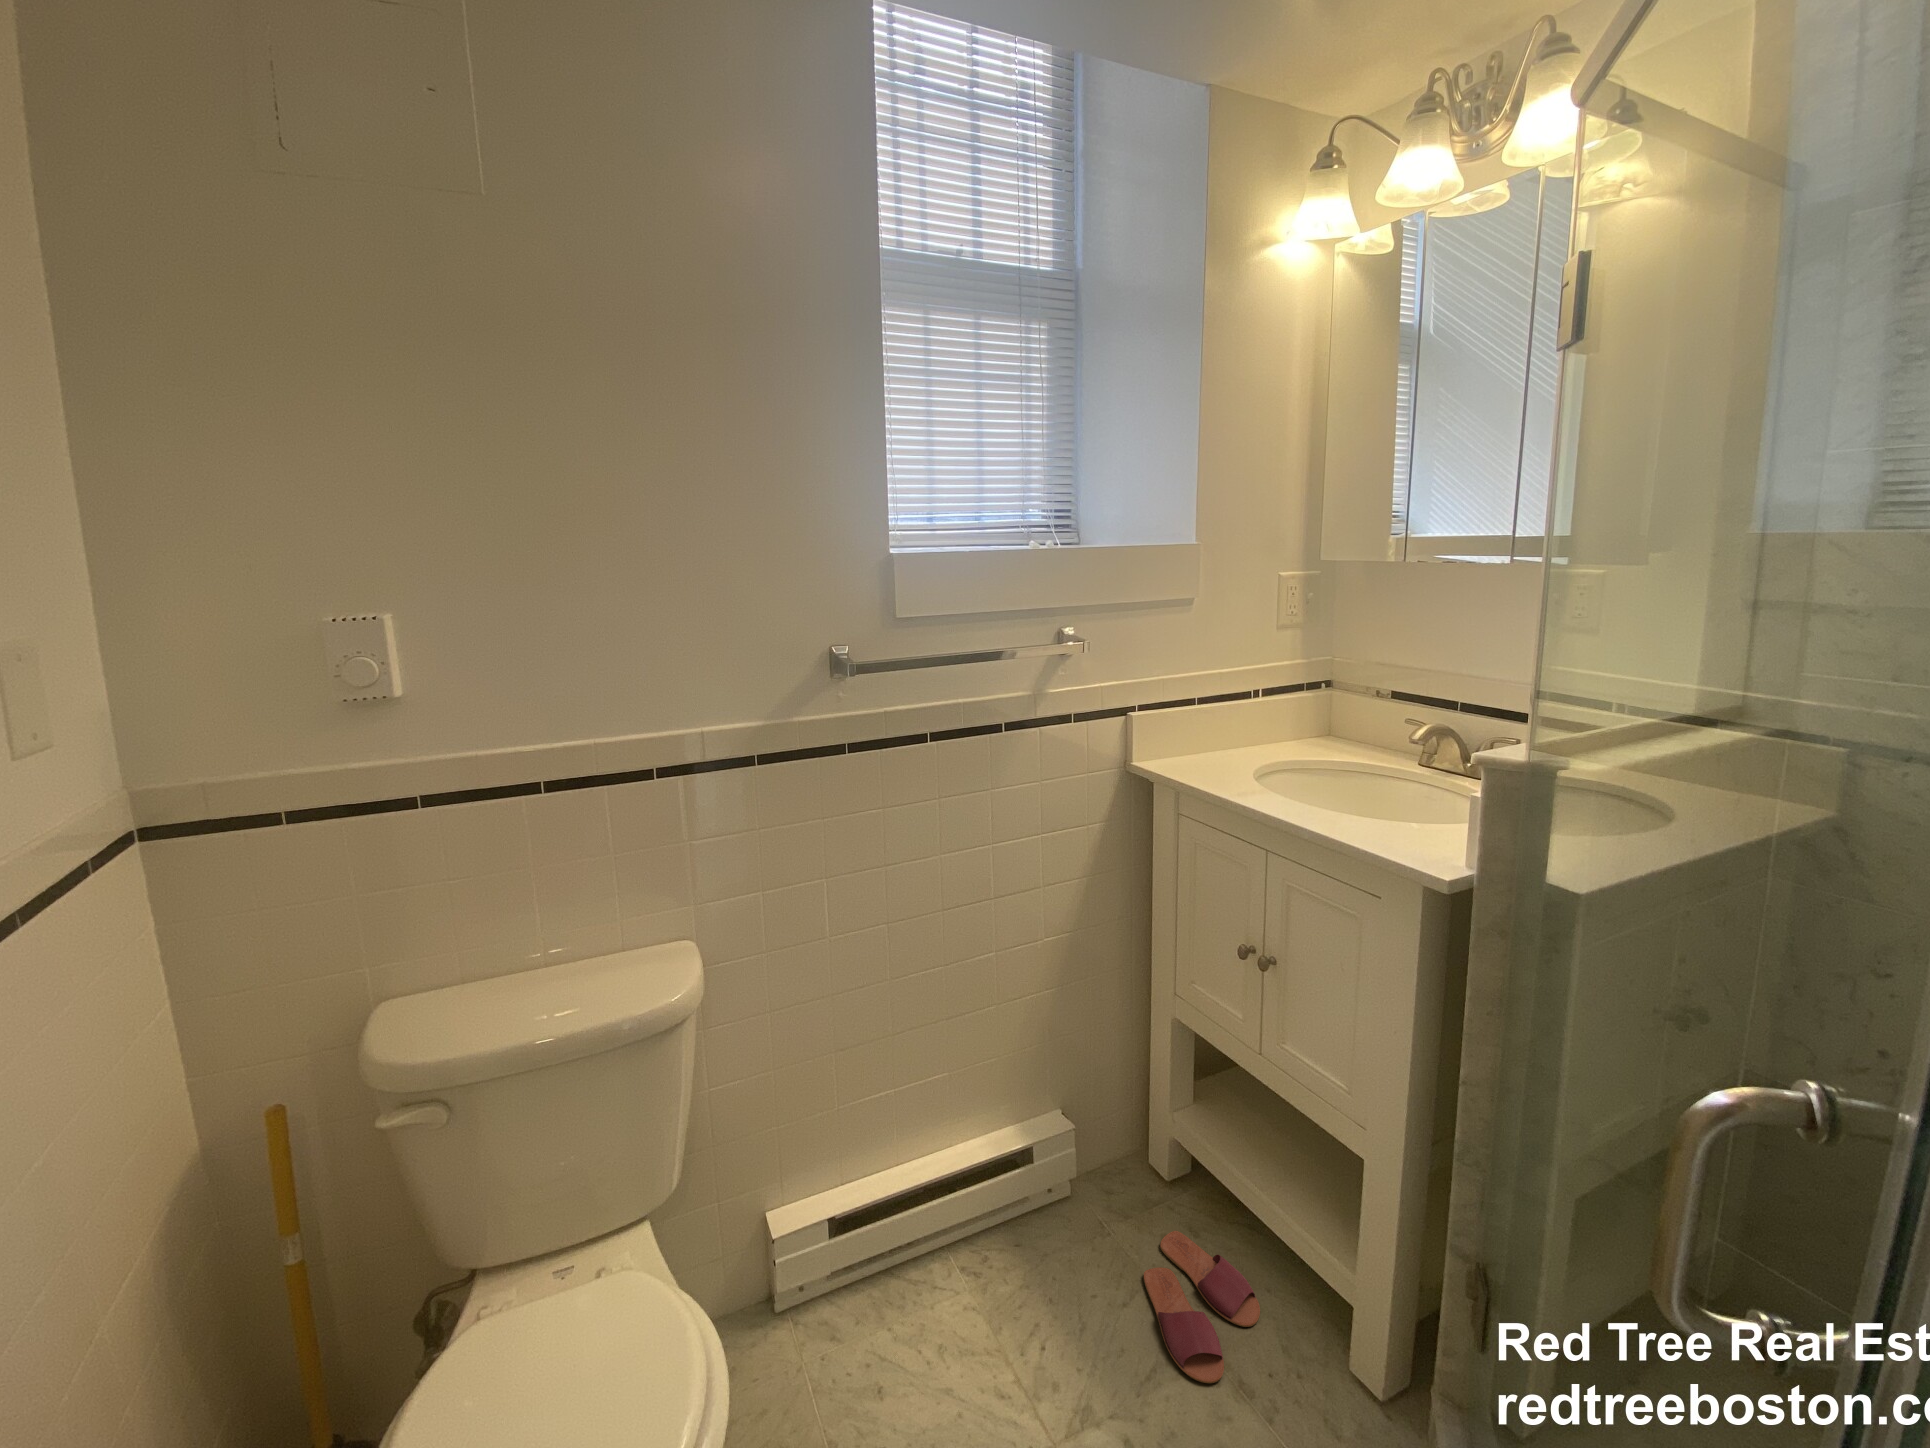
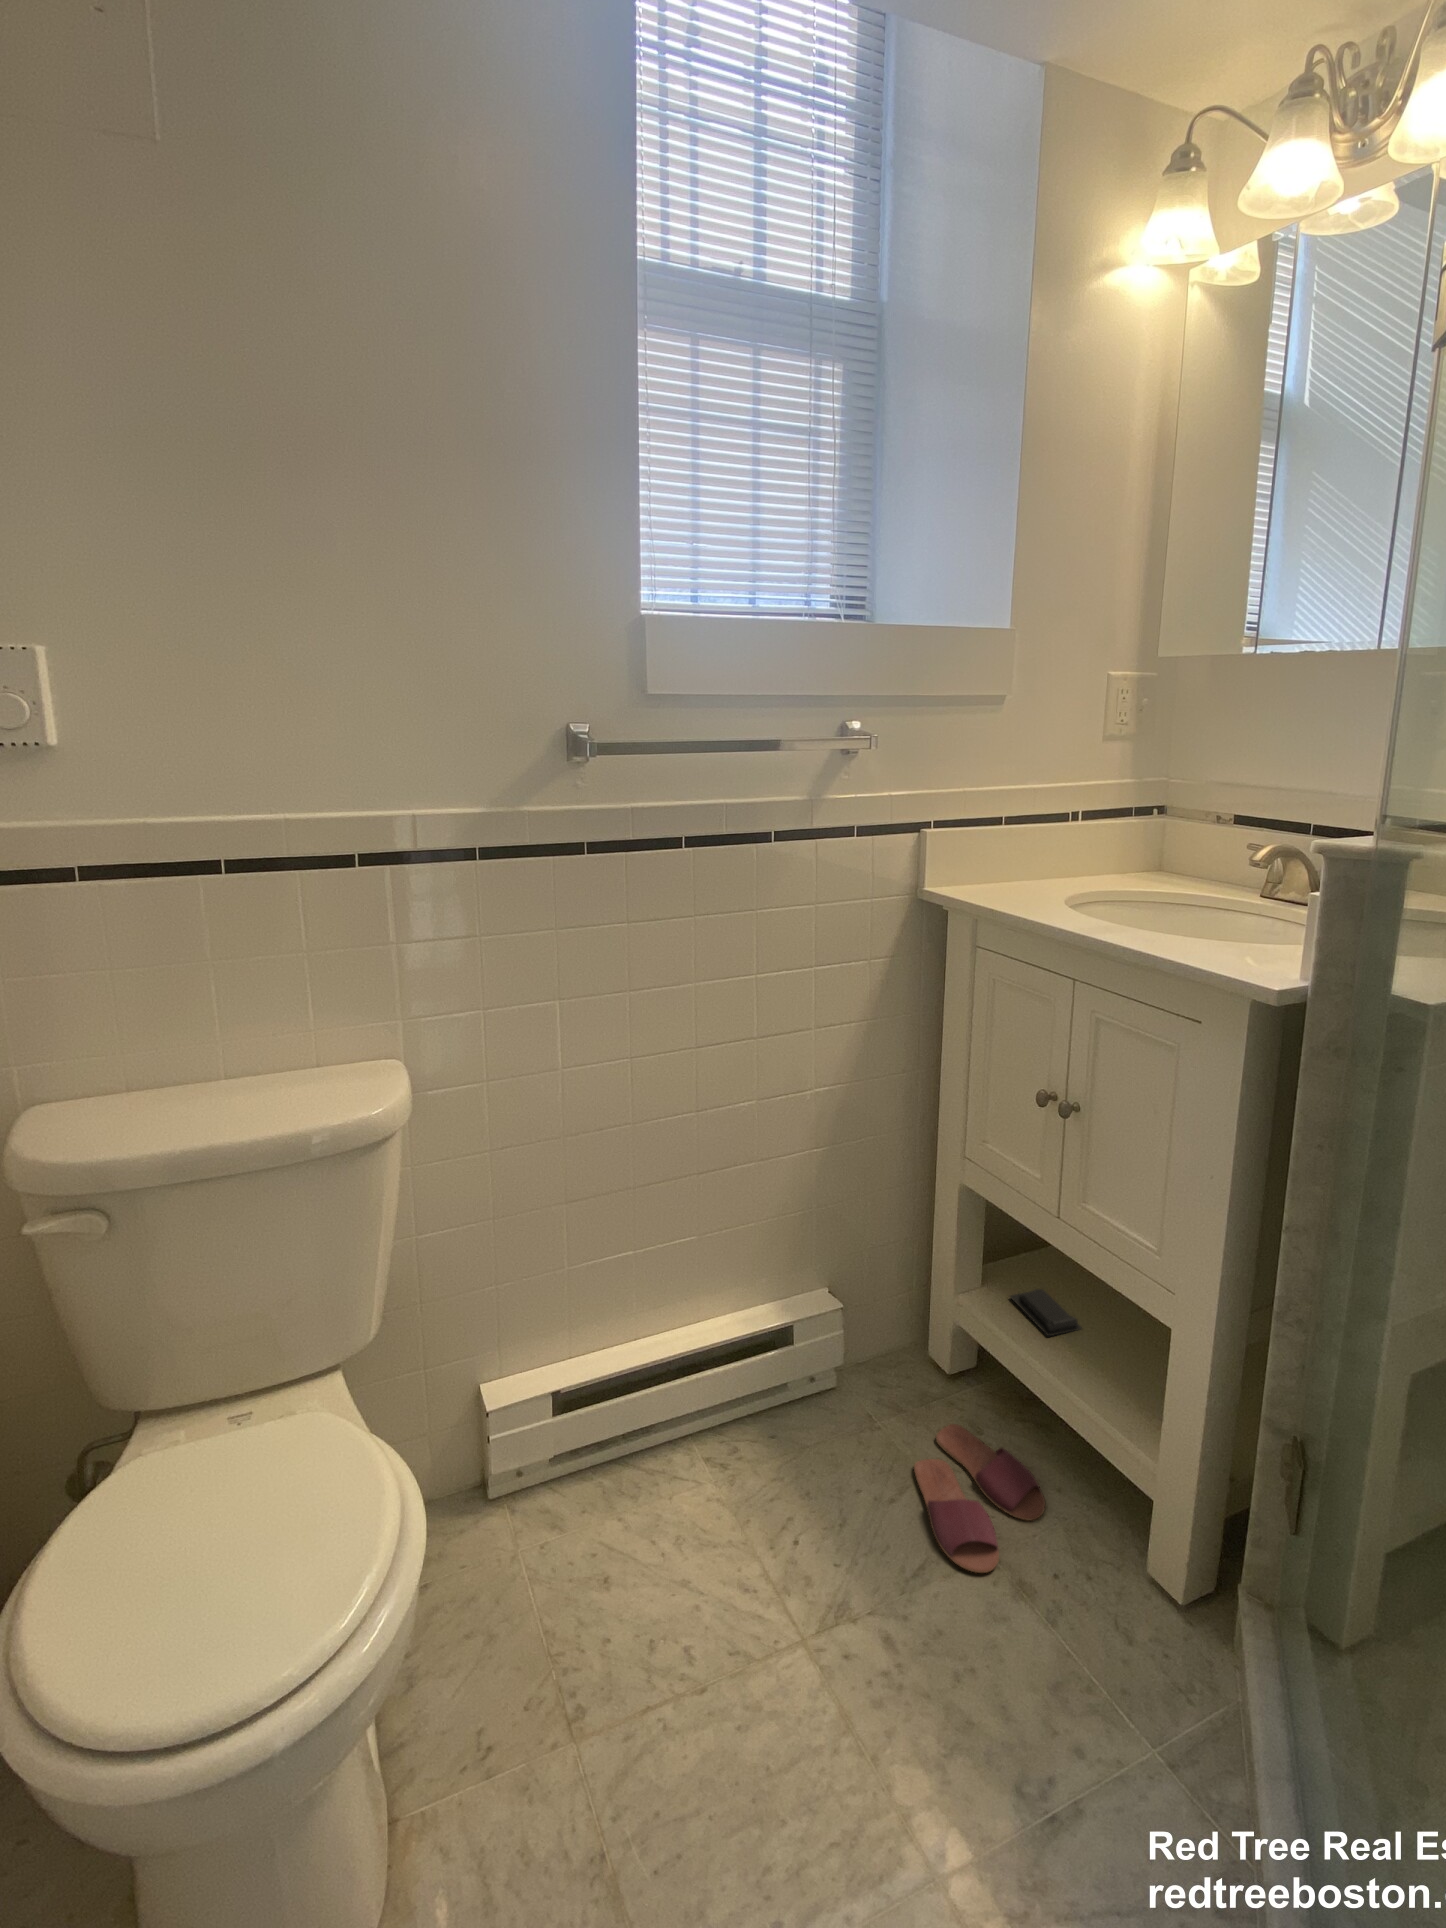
soap bar: none [1217,1104,1282,1152] -> present [1010,1289,1082,1336]

